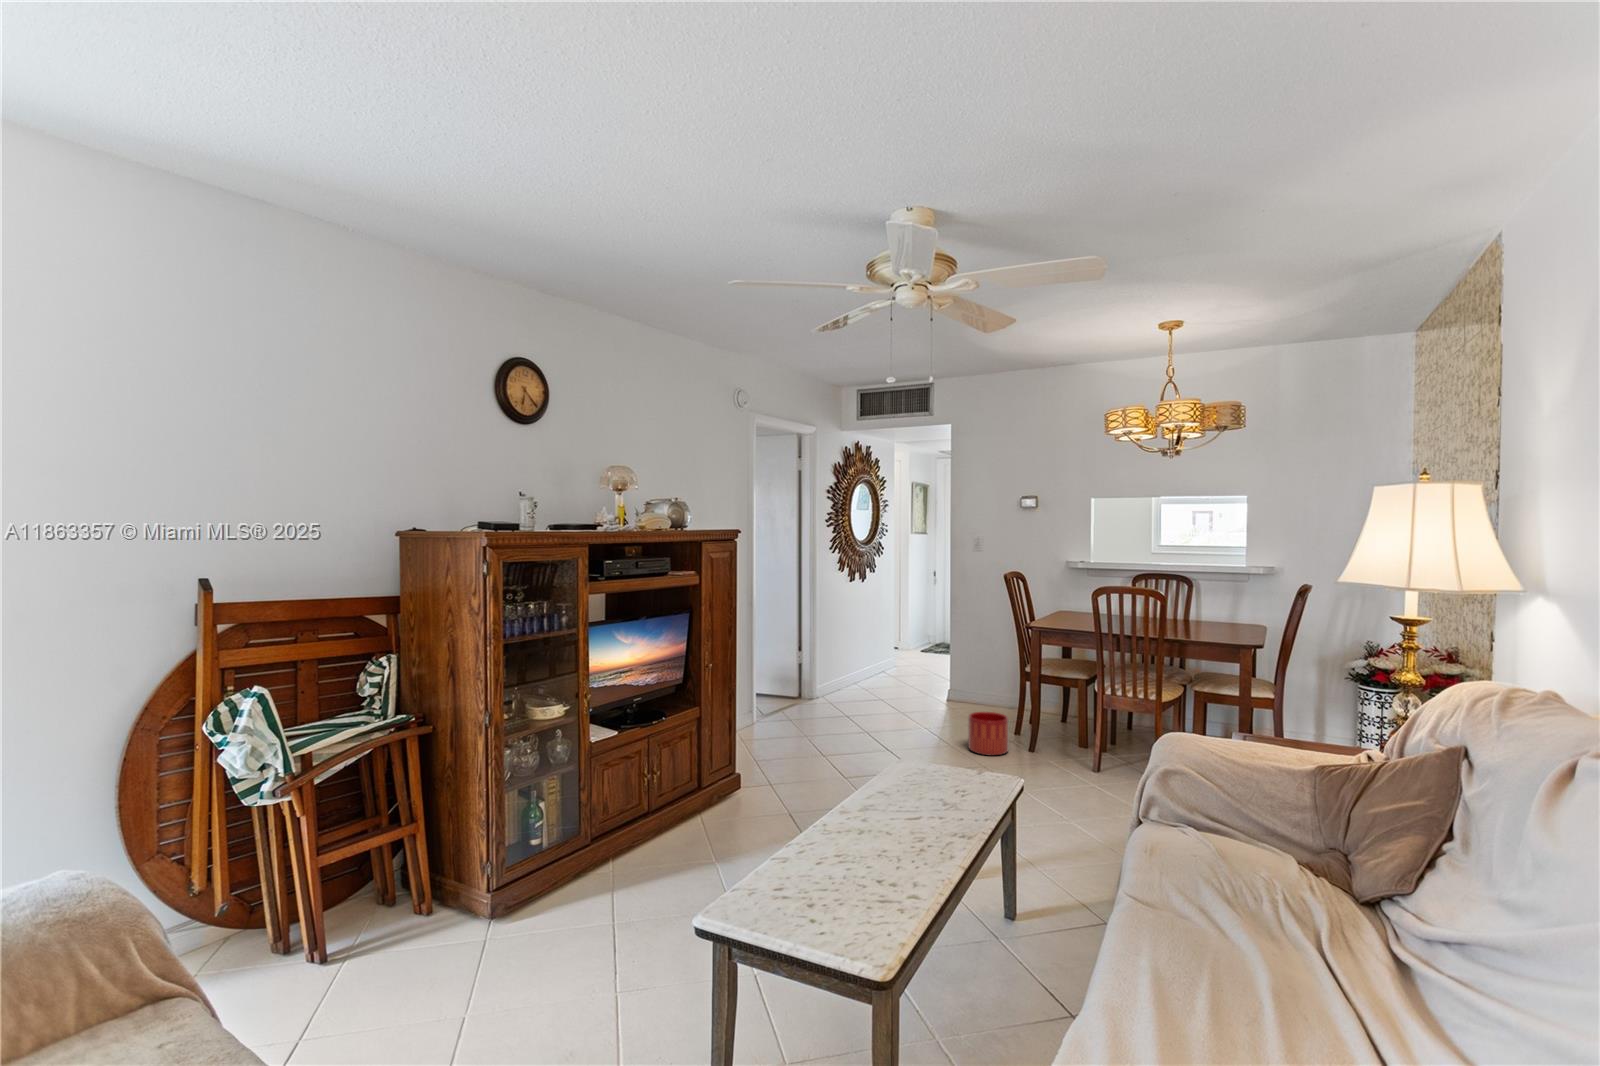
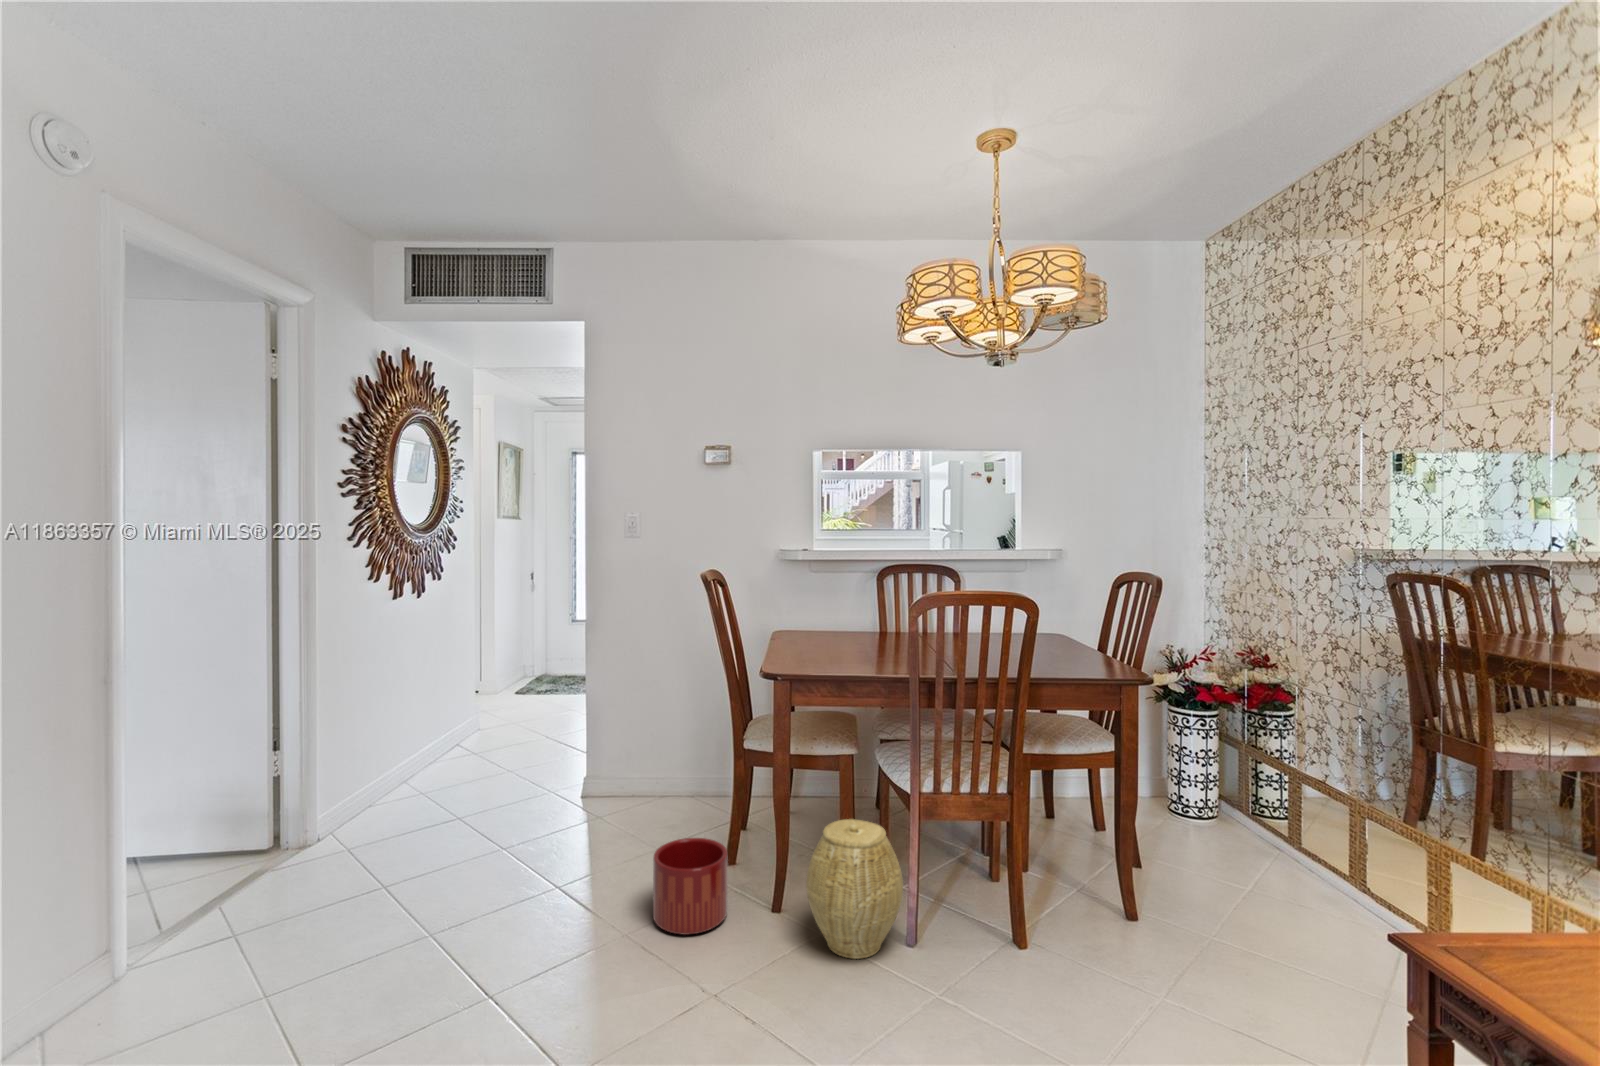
woven basket: none [1044,707,1099,777] -> present [806,819,903,959]

